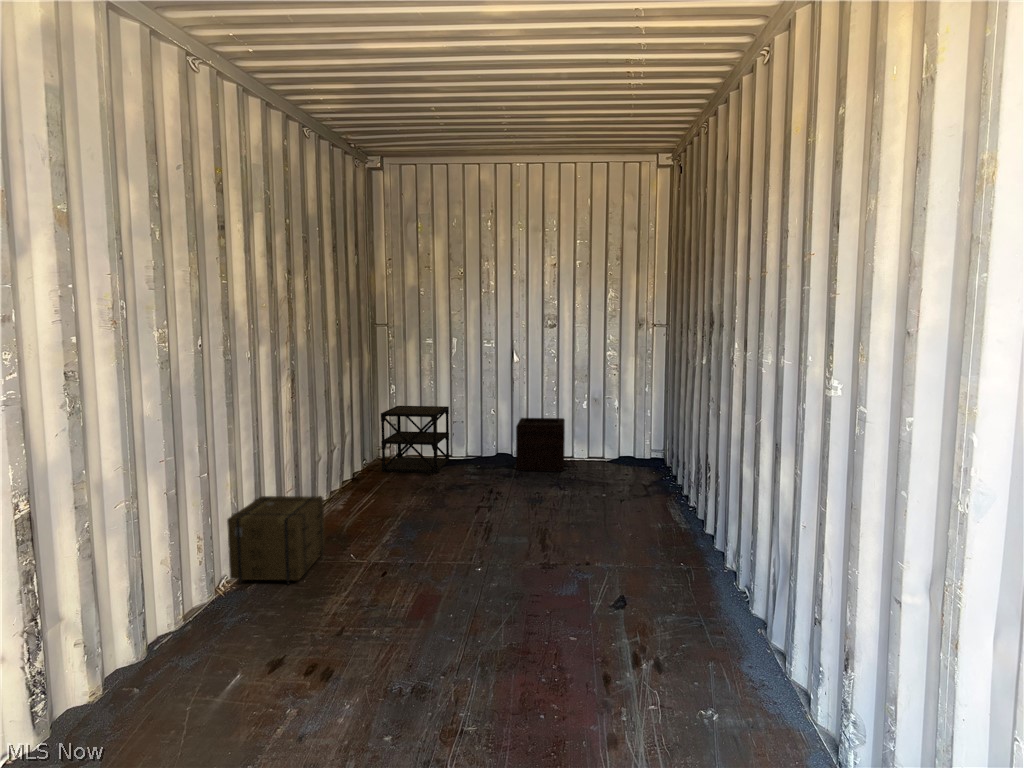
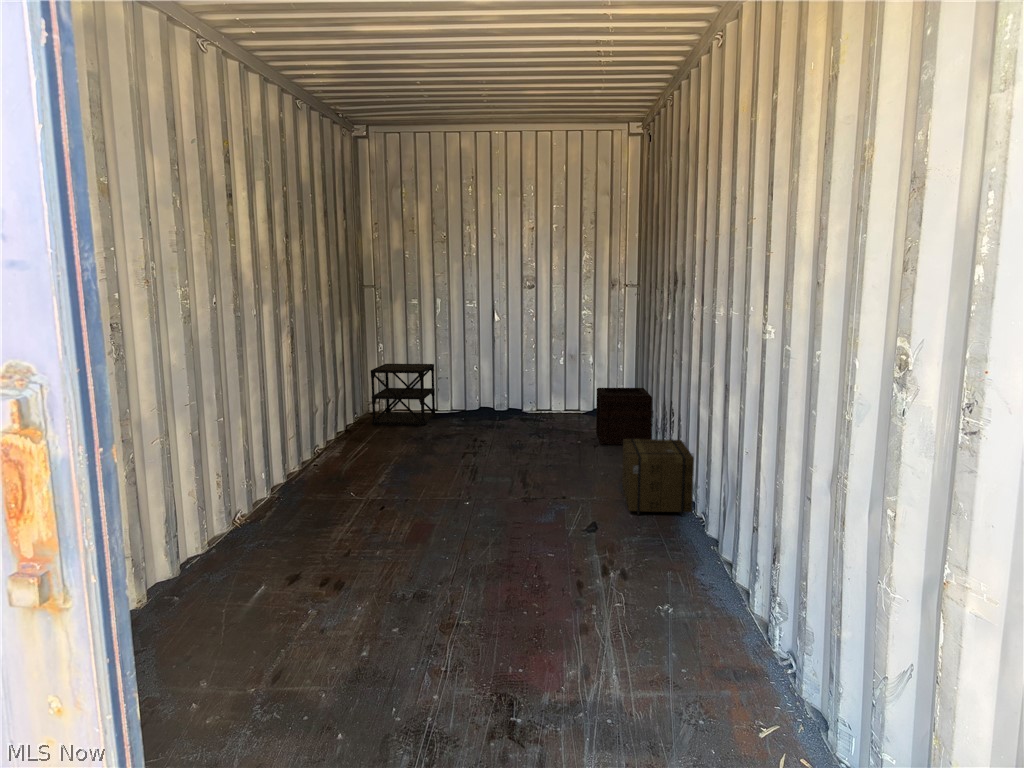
wooden crate: present [516,418,565,472] -> present [596,388,652,445]
cardboard box: present [227,496,325,584] -> present [622,439,694,516]

